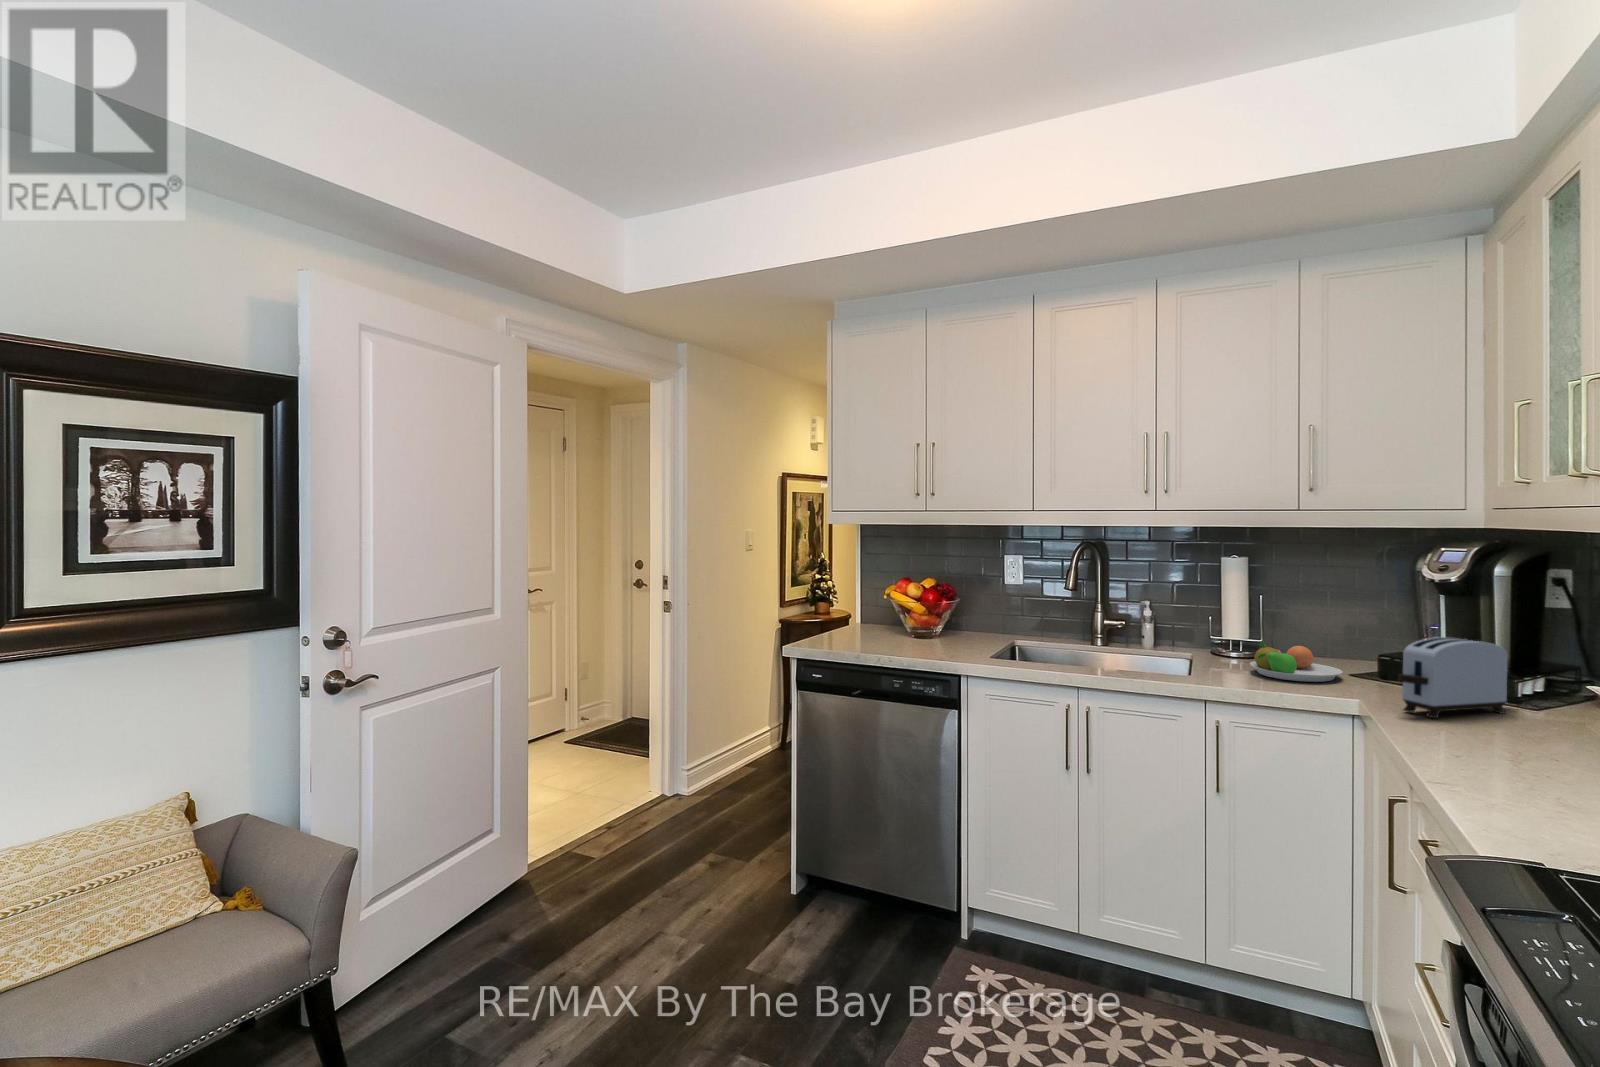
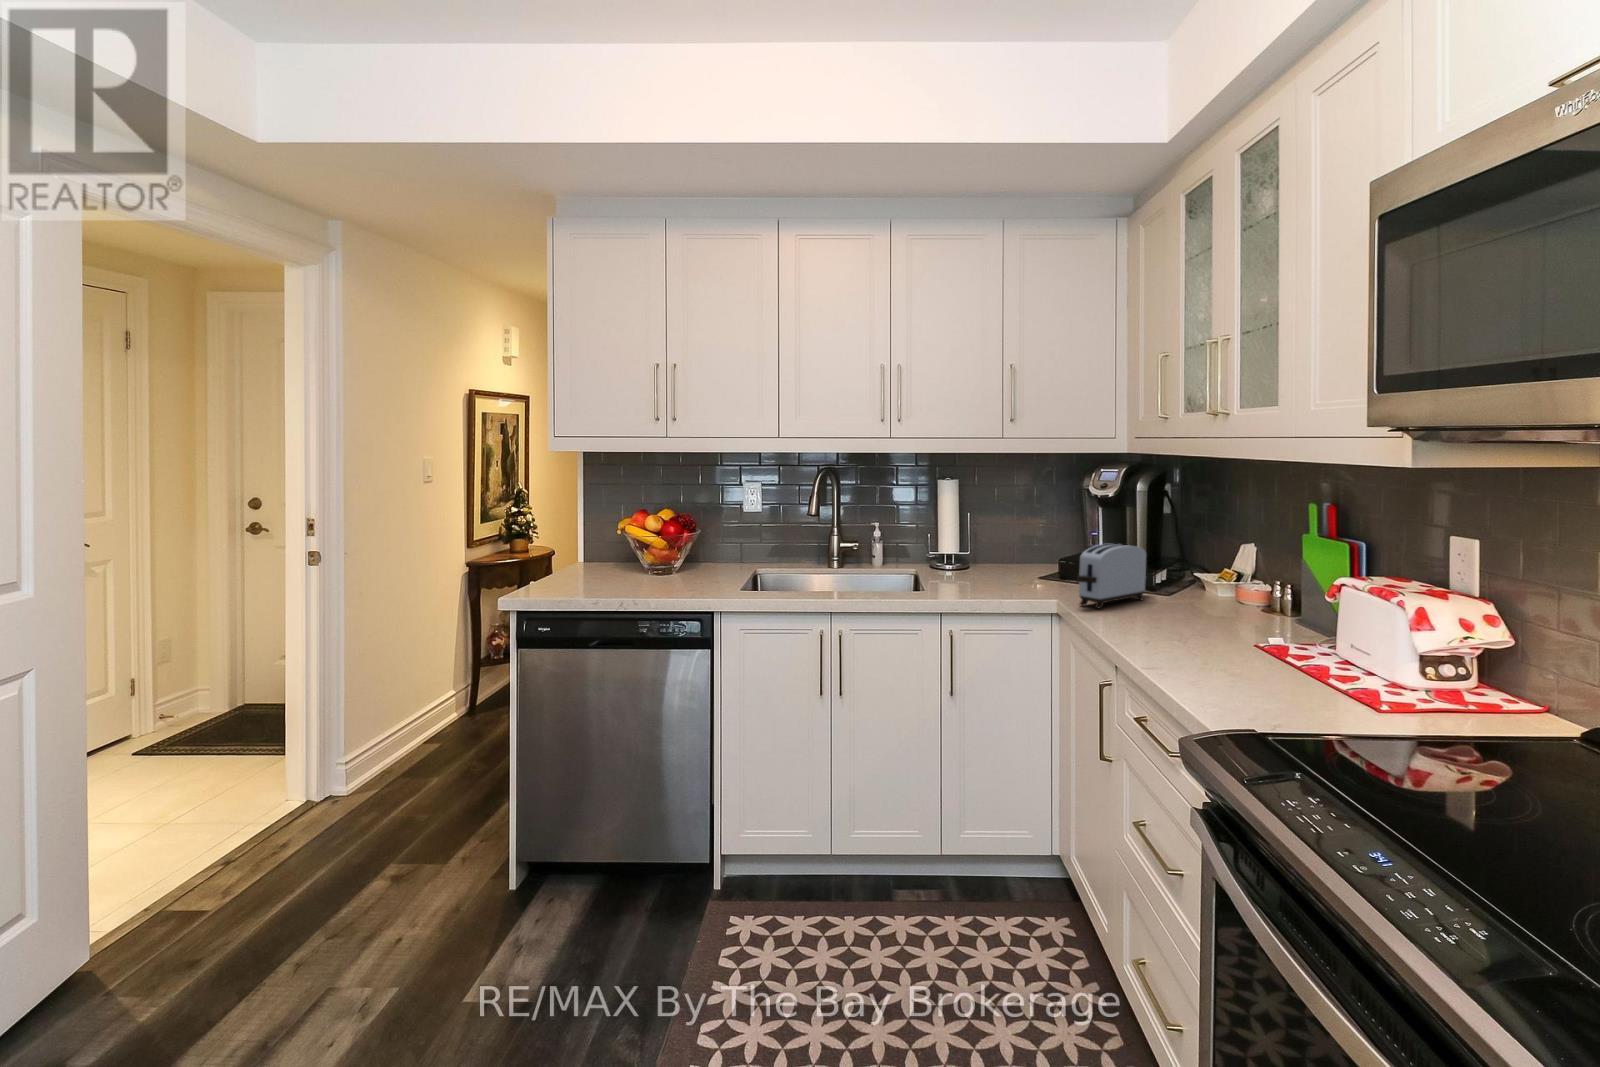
fruit bowl: present [1250,641,1342,682] -> none [964,555,1034,587]

